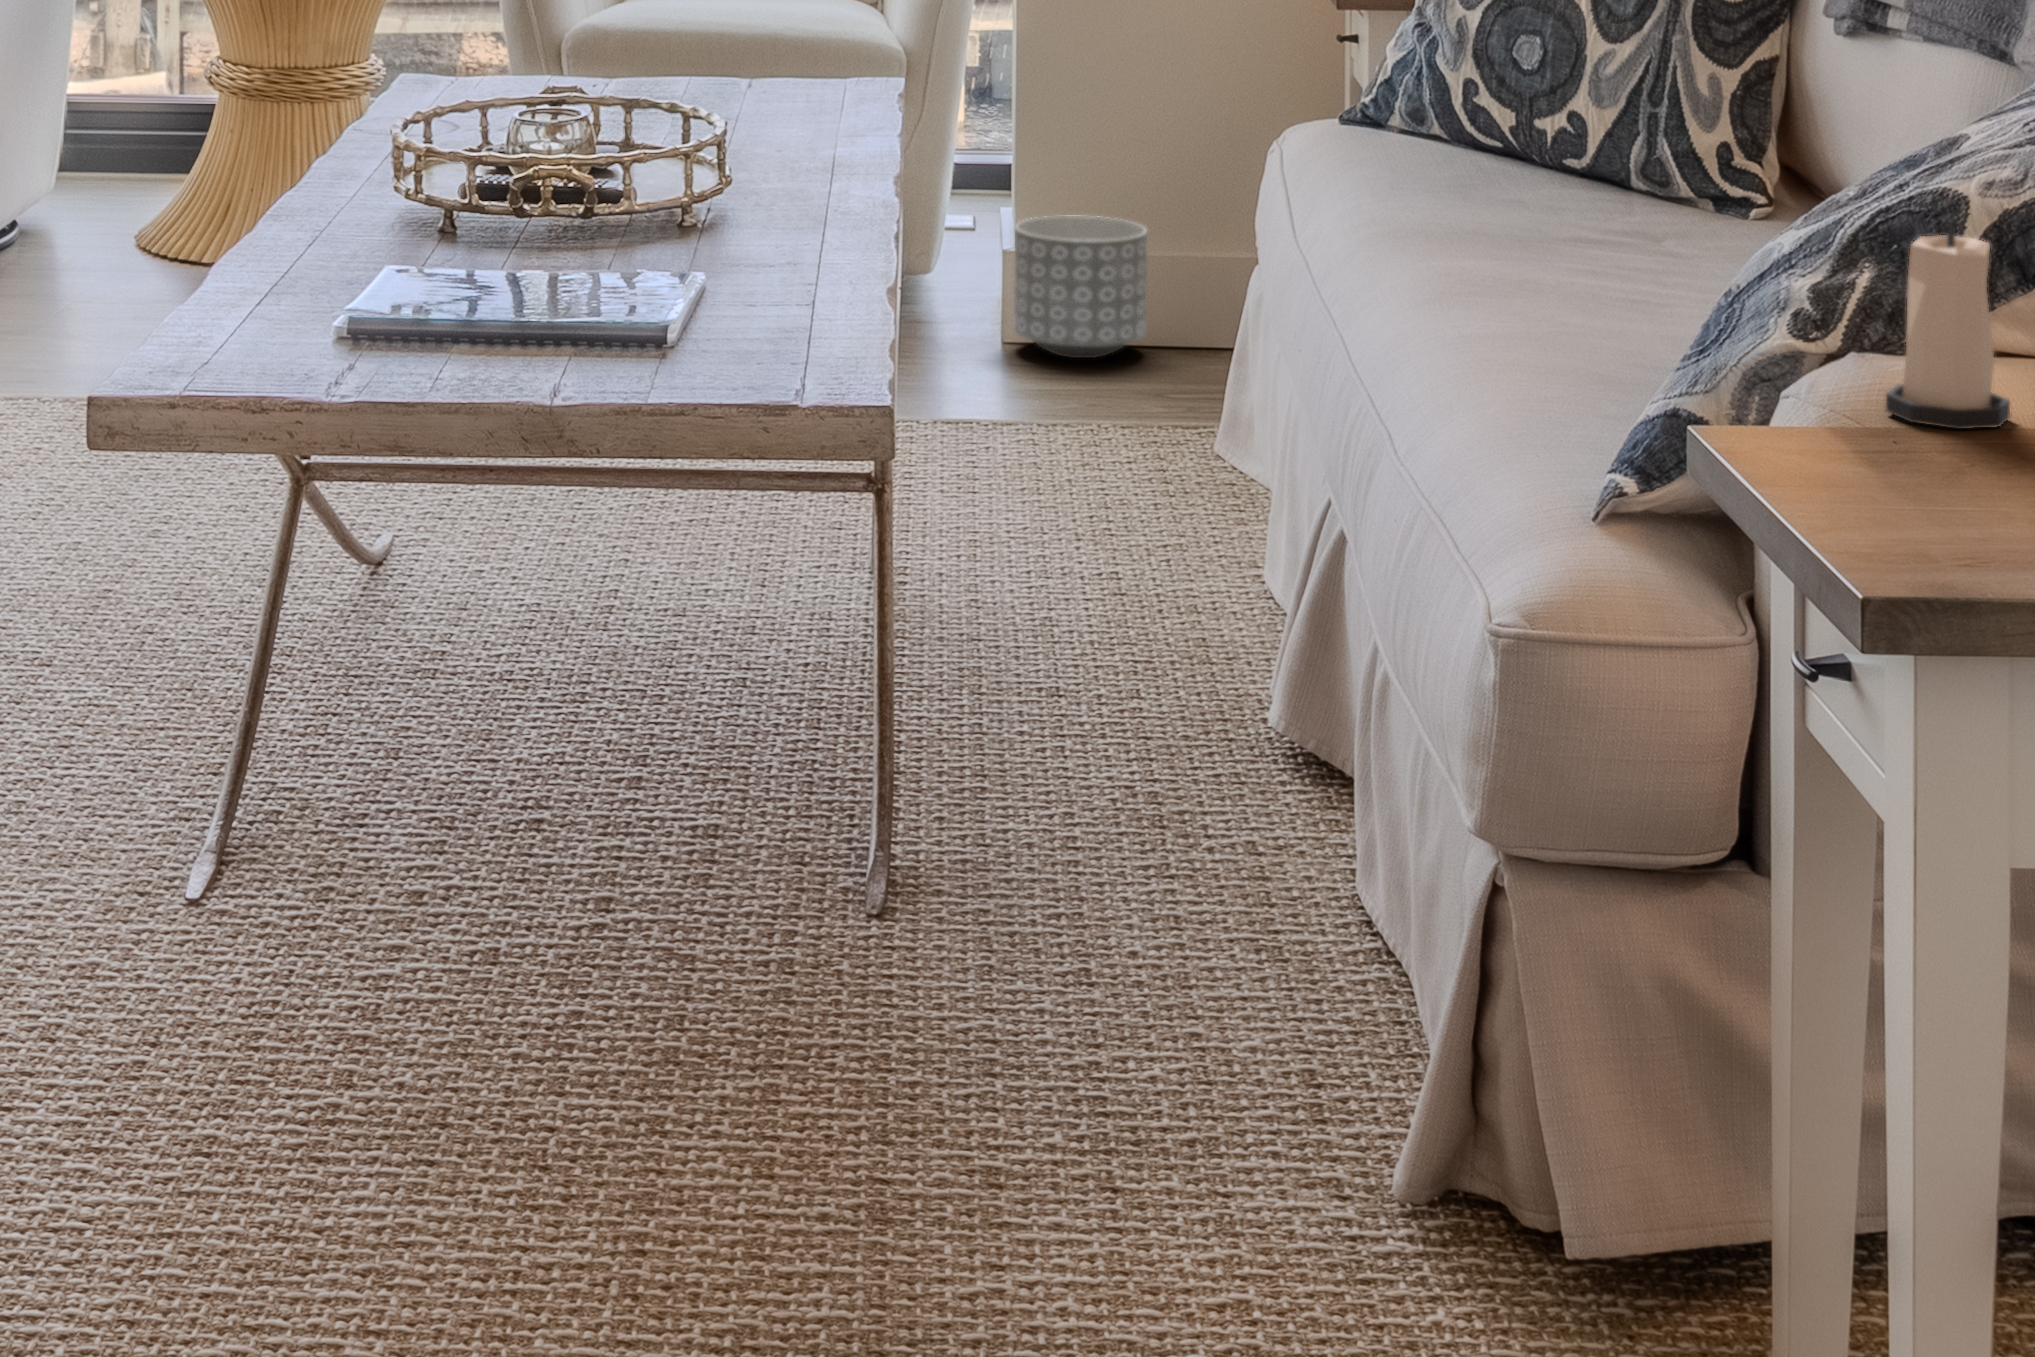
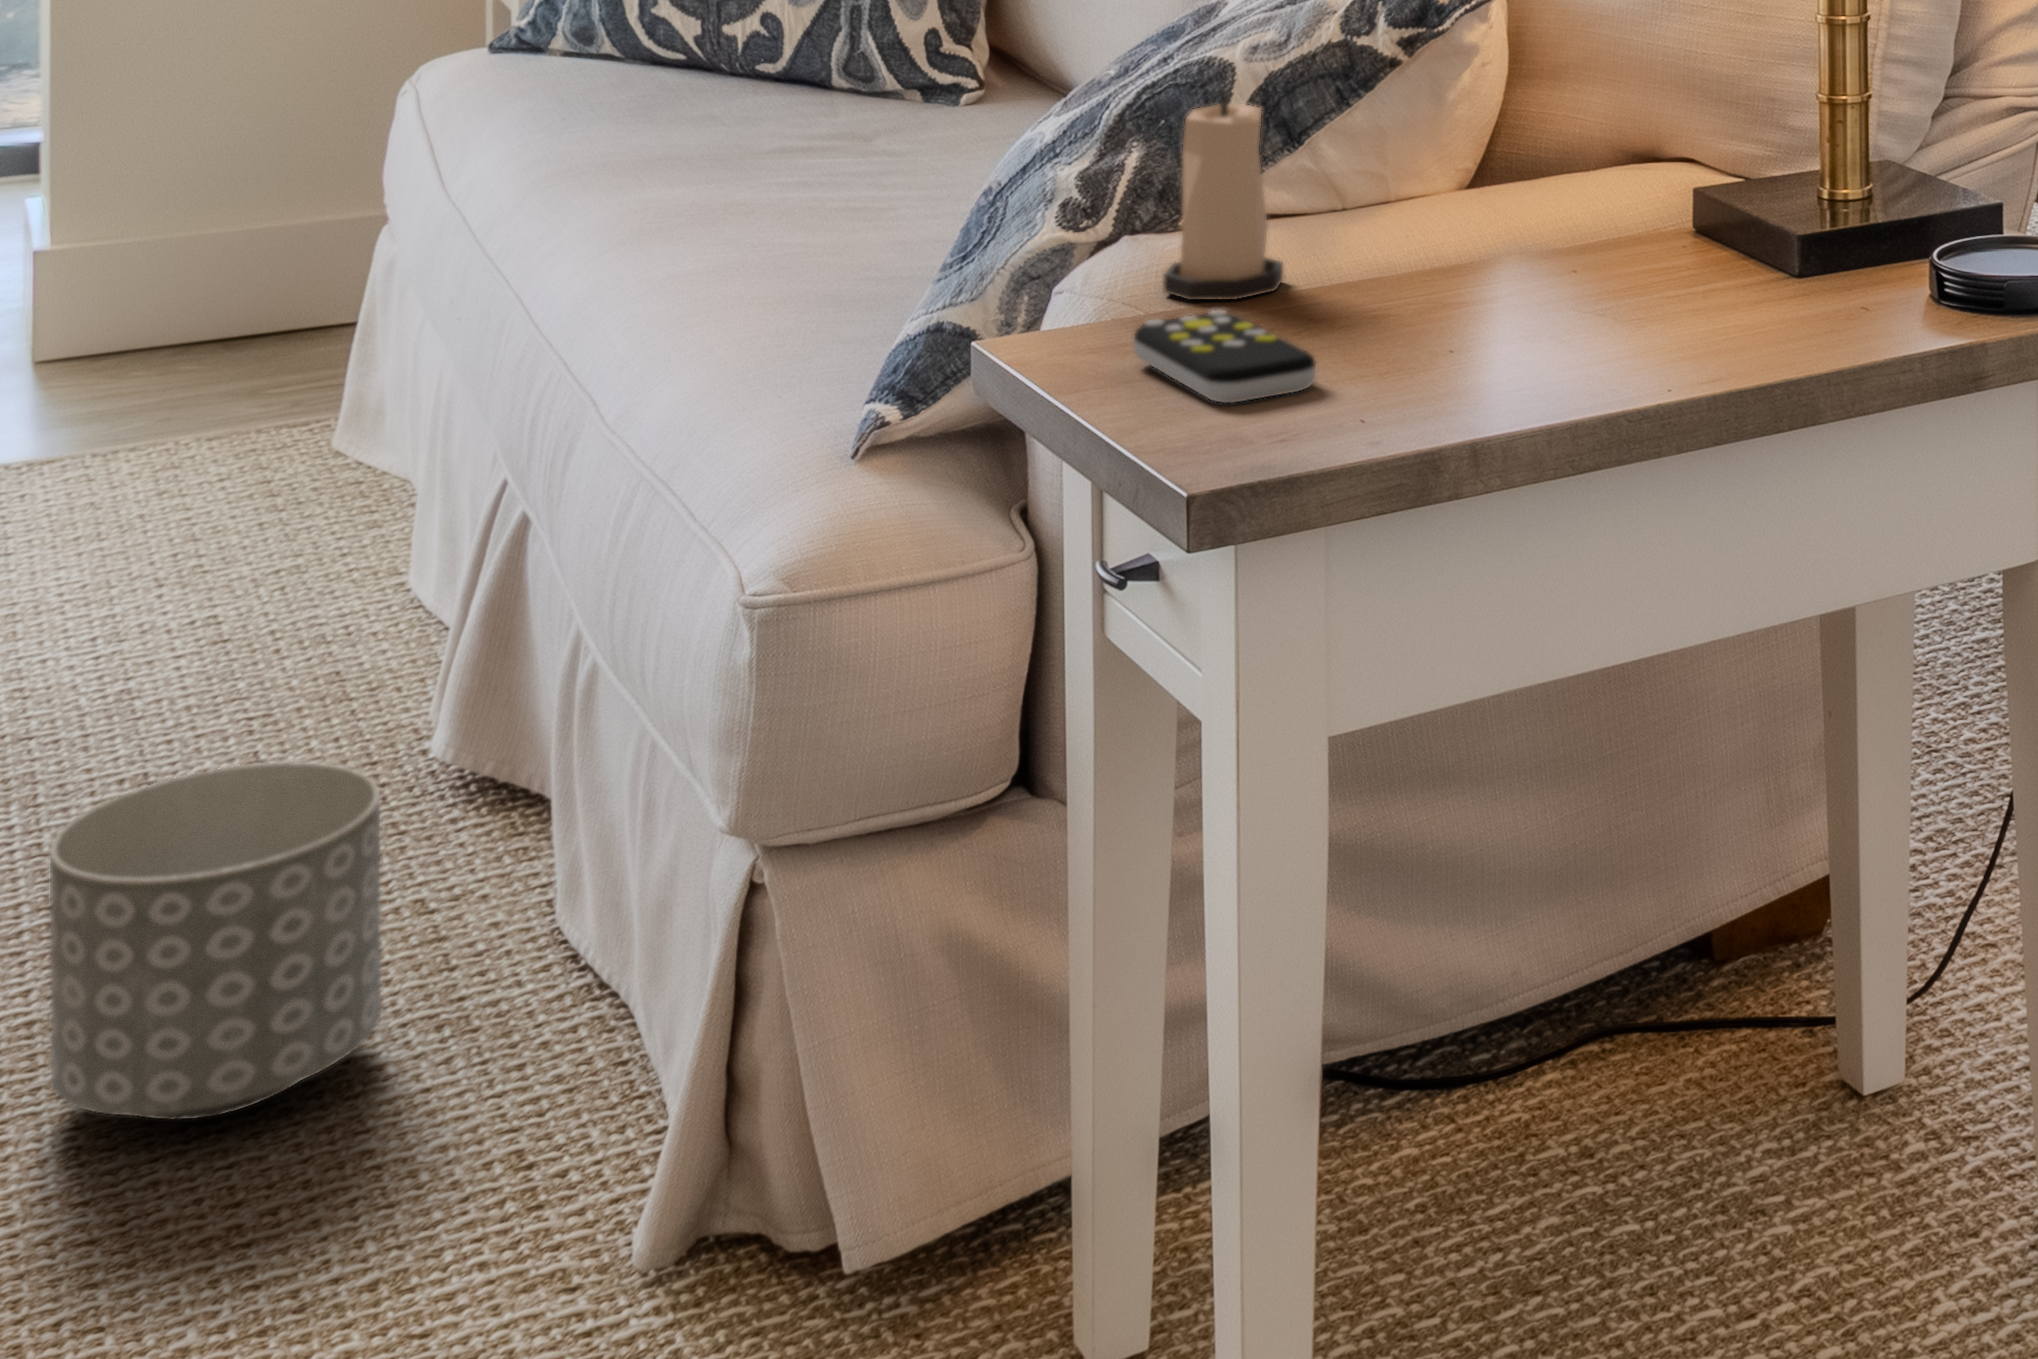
planter: present [1014,215,1147,358] -> present [50,762,381,1119]
remote control: none [1842,432,2019,523] -> present [1134,310,1316,403]

